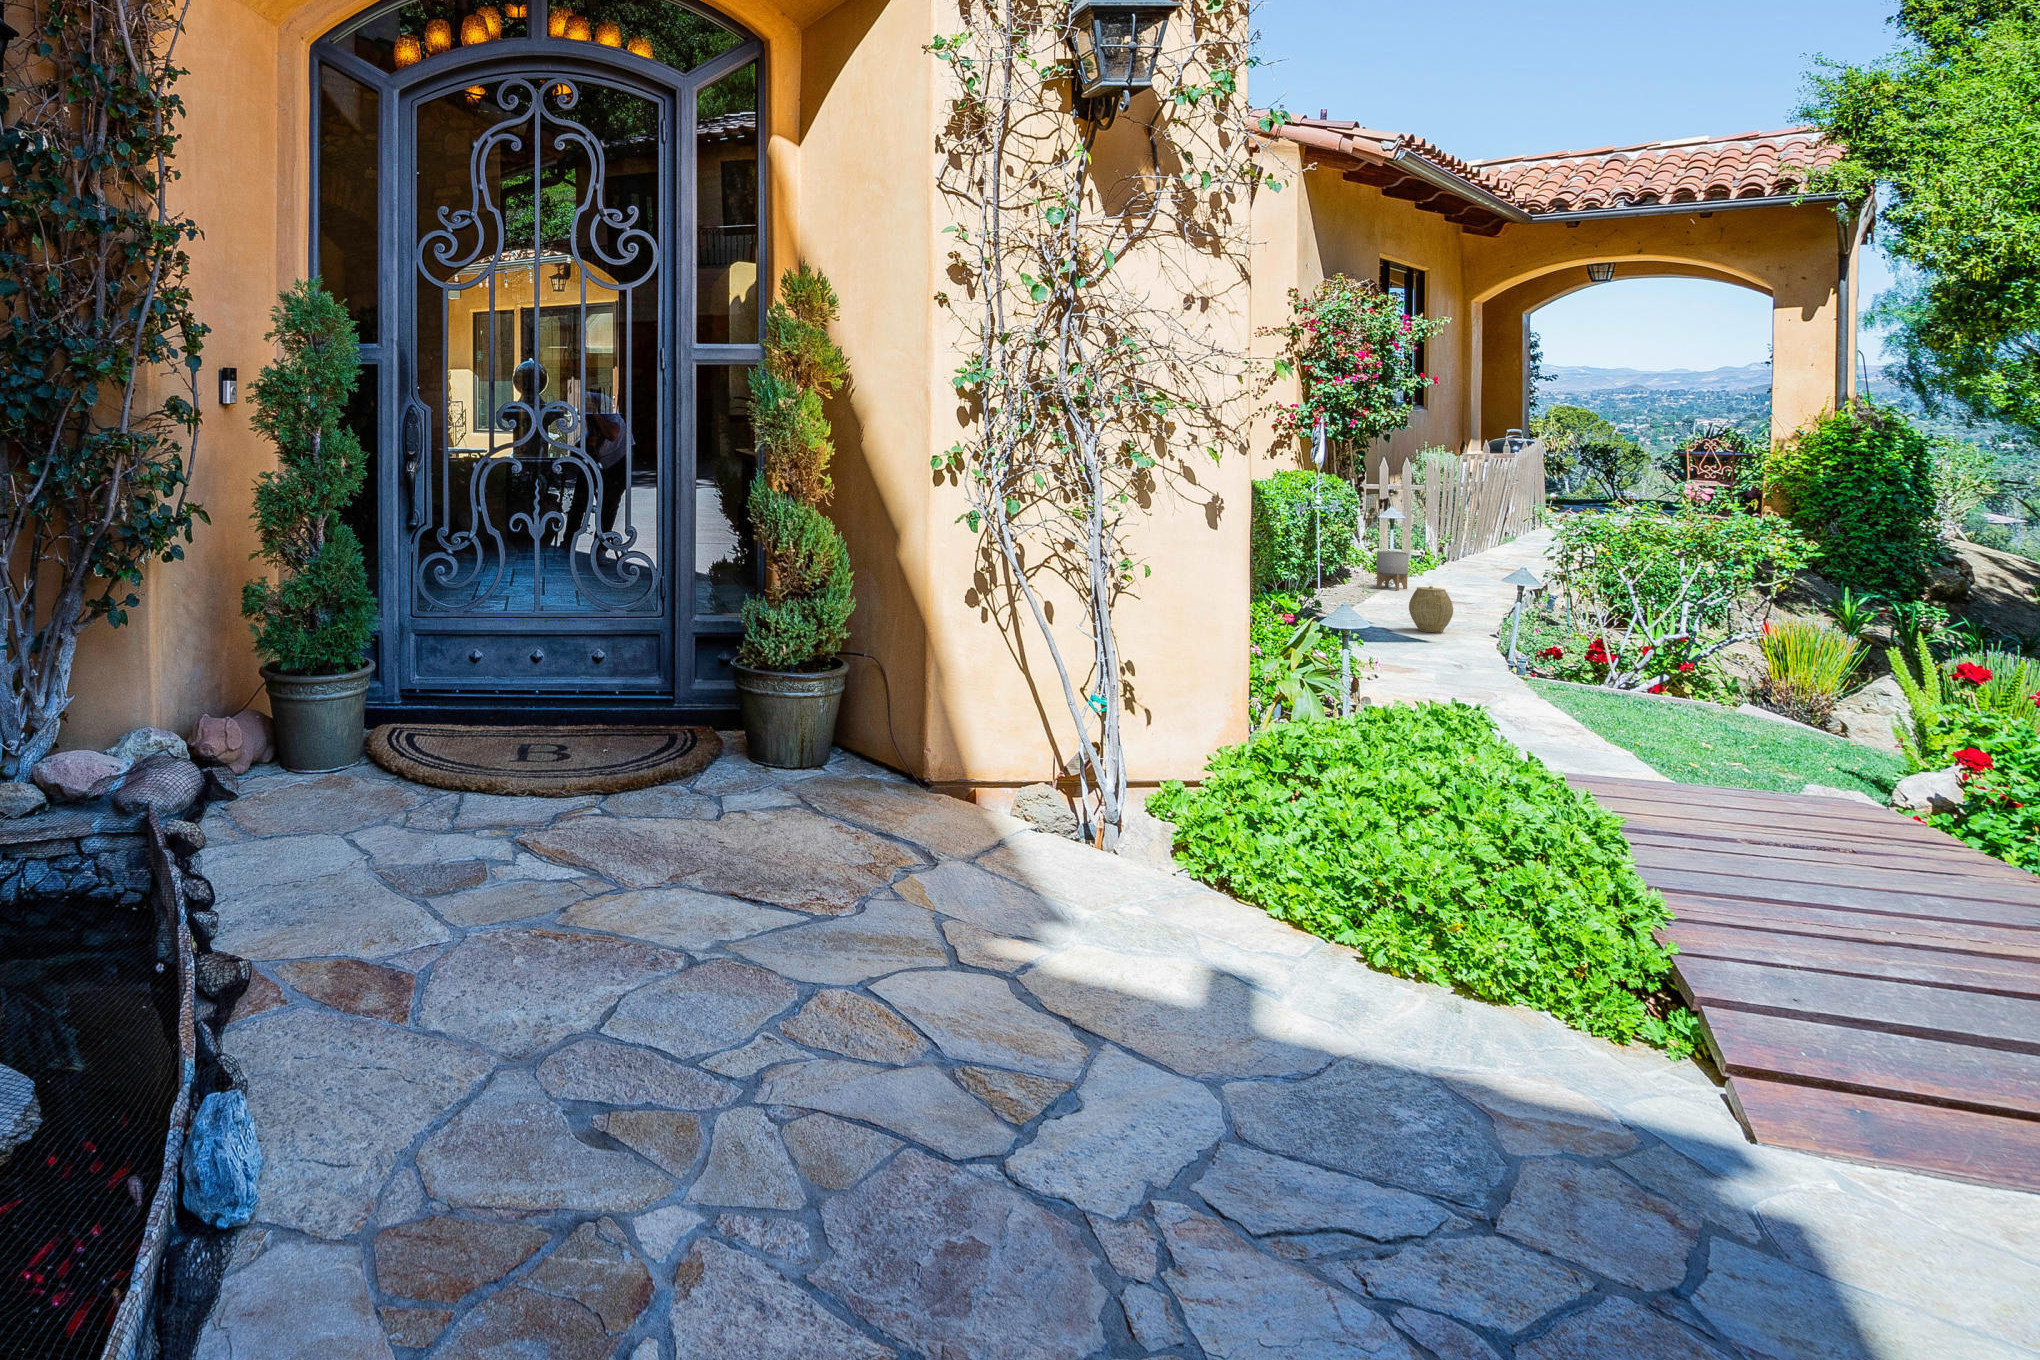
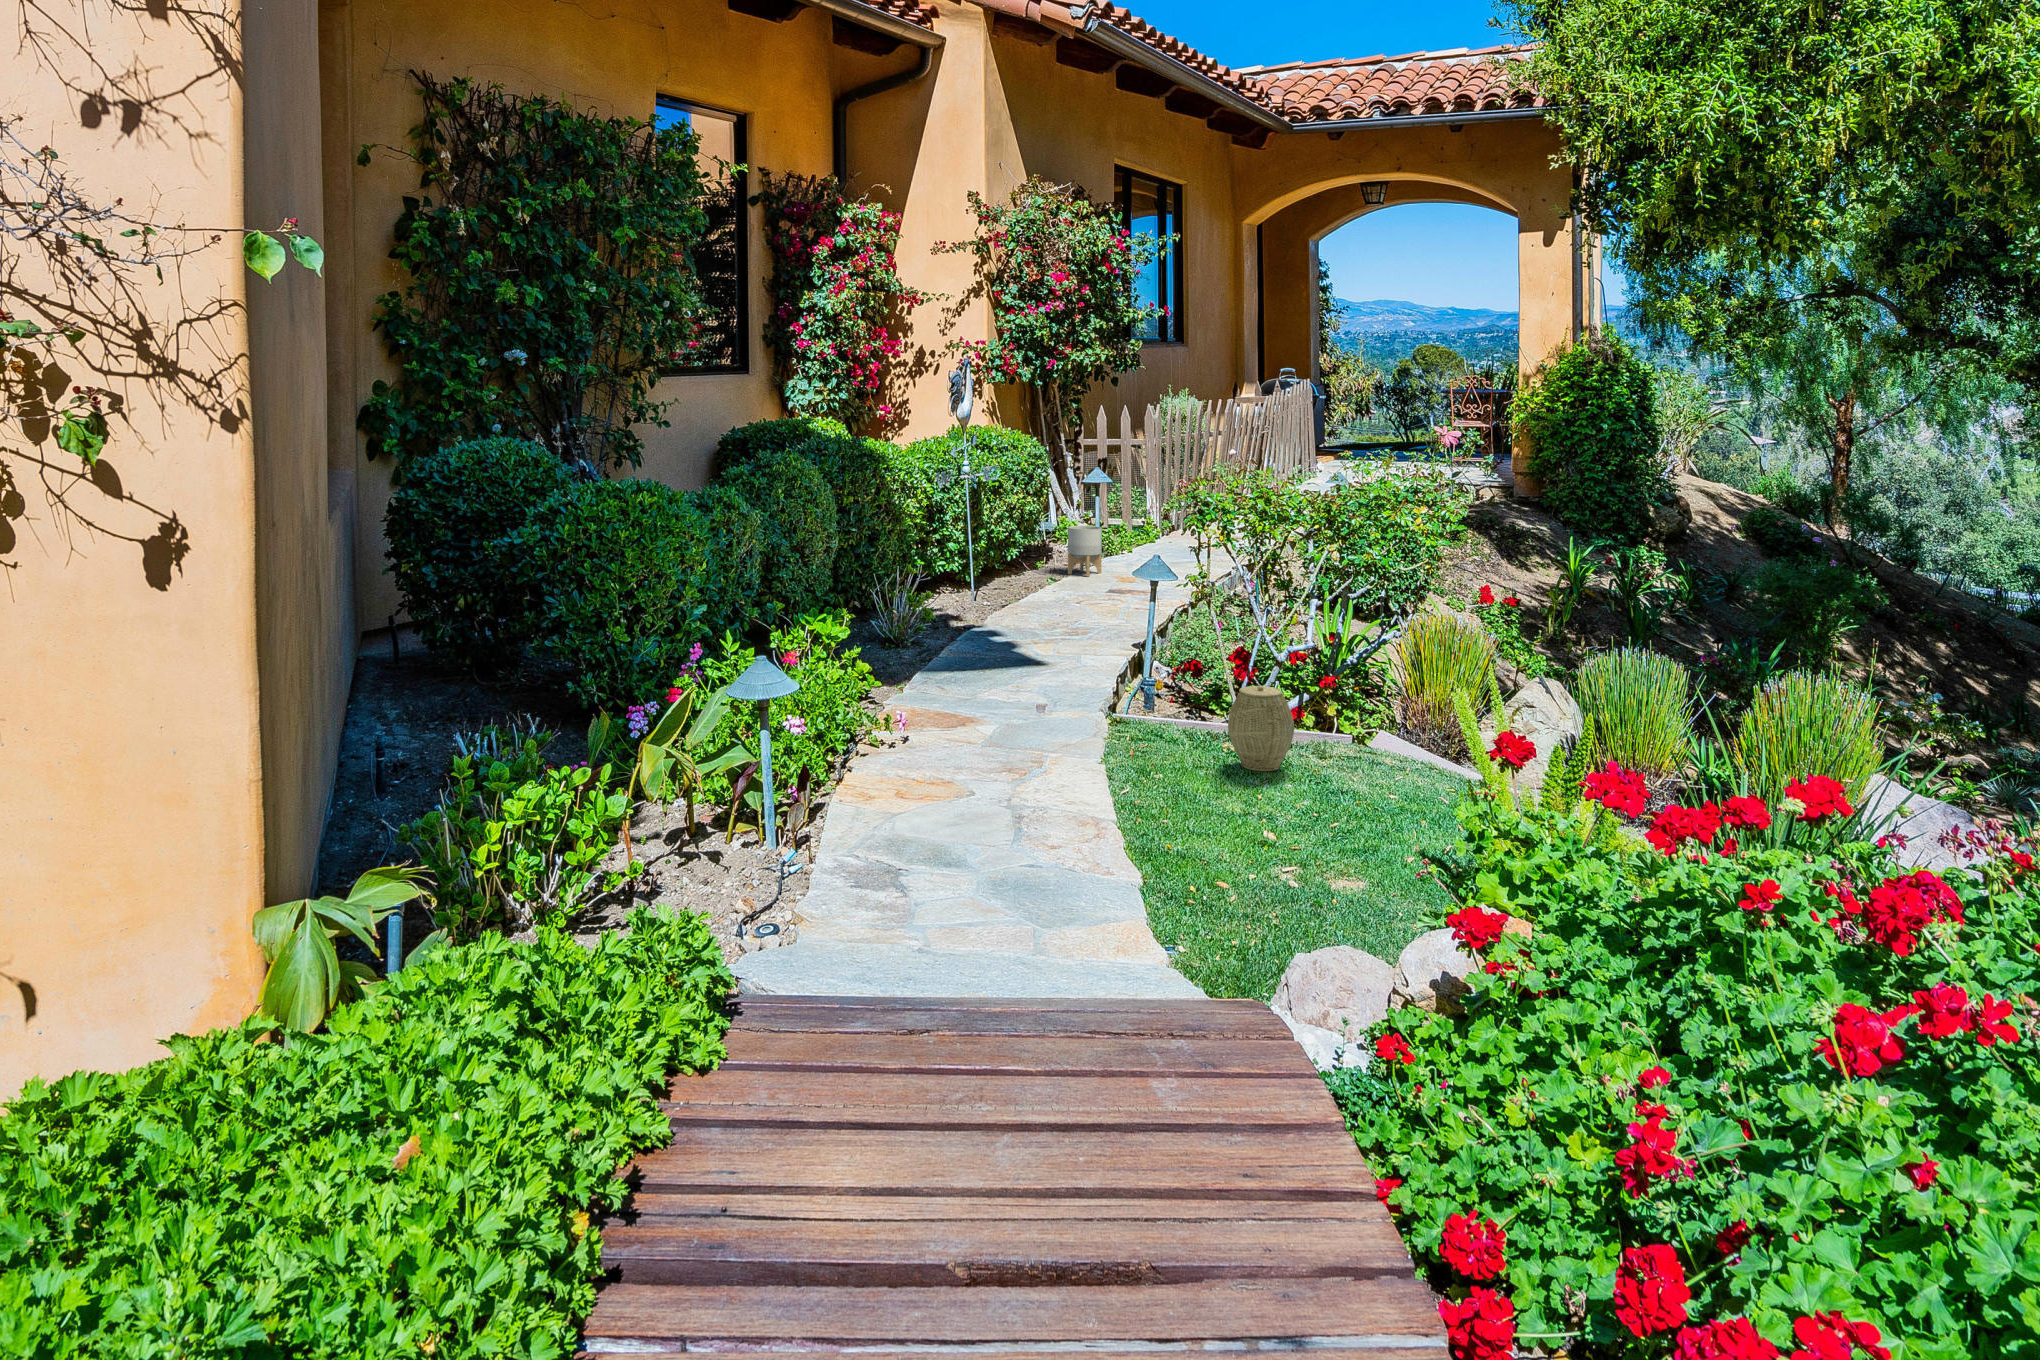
woven basket: present [1409,586,1453,633] -> present [1228,686,1294,771]

